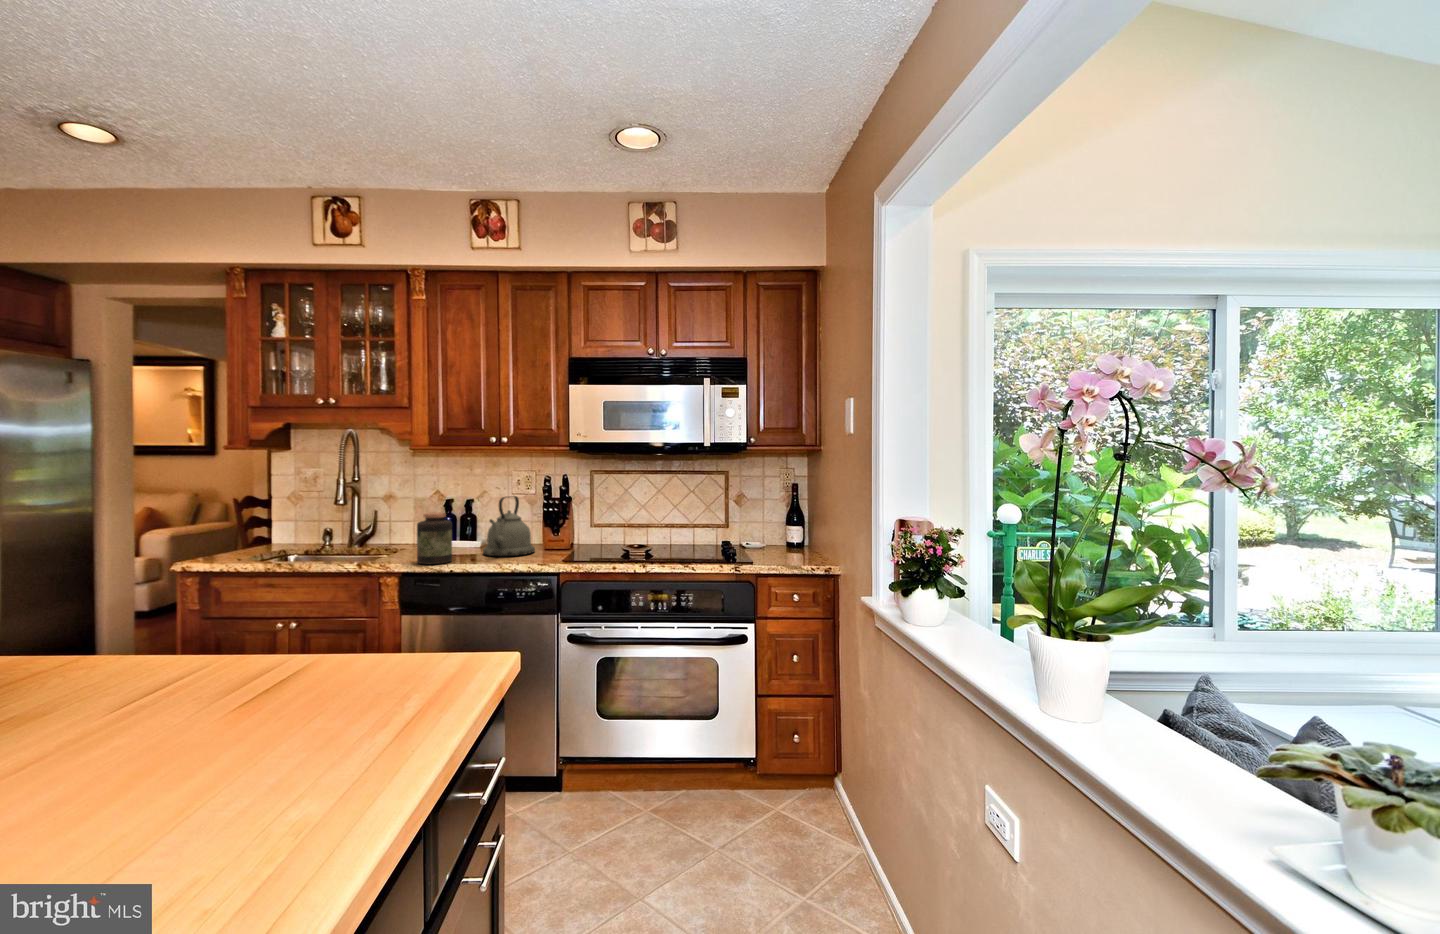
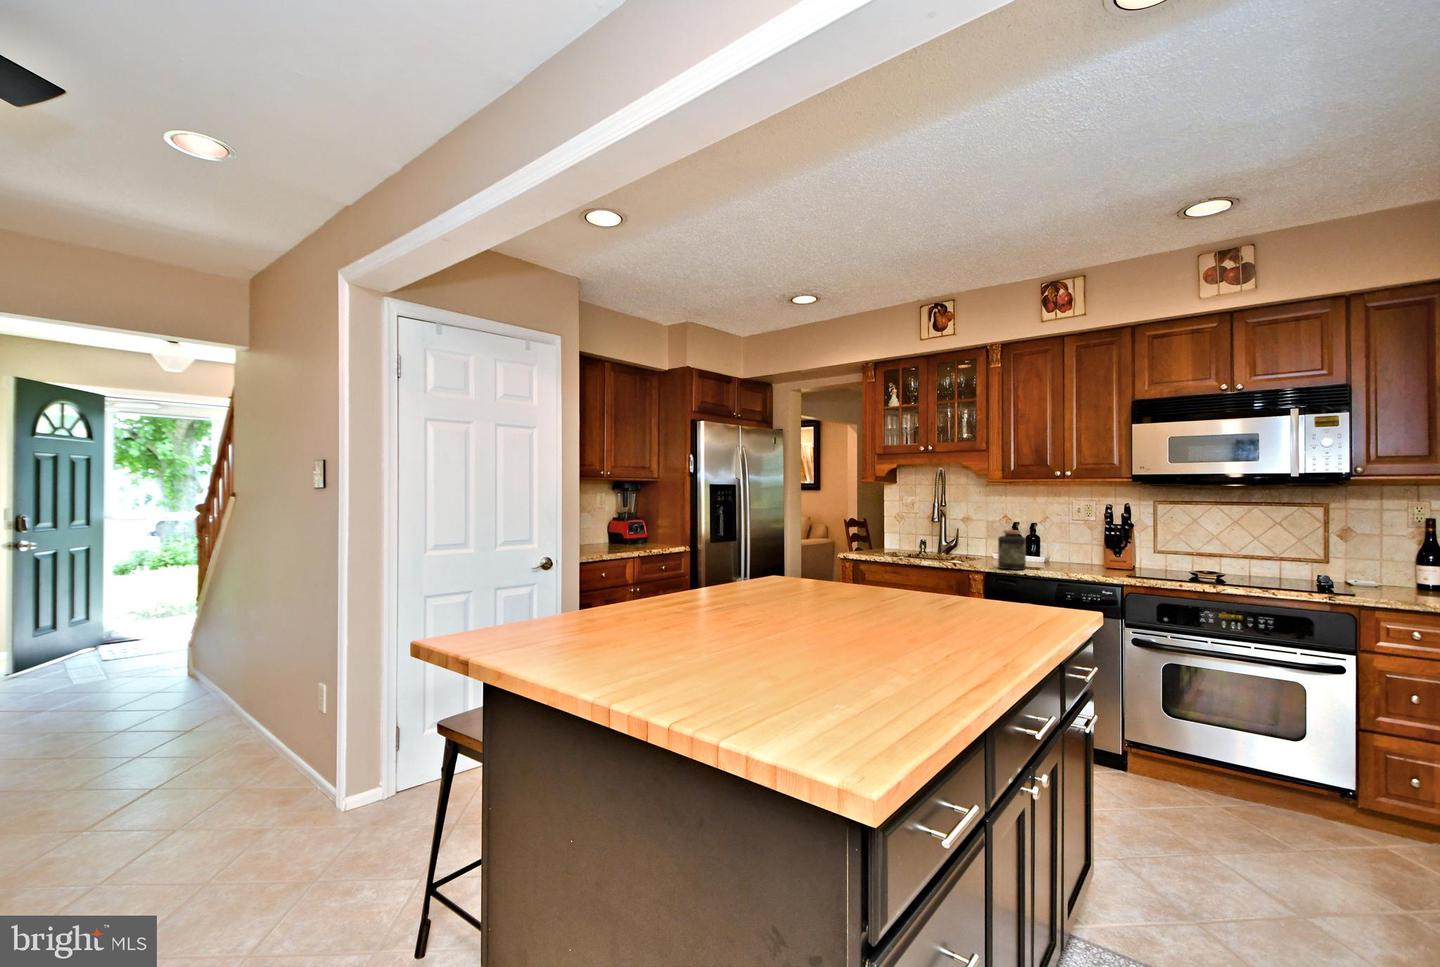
kettle: present [483,496,535,556] -> none [1049,520,1096,570]

